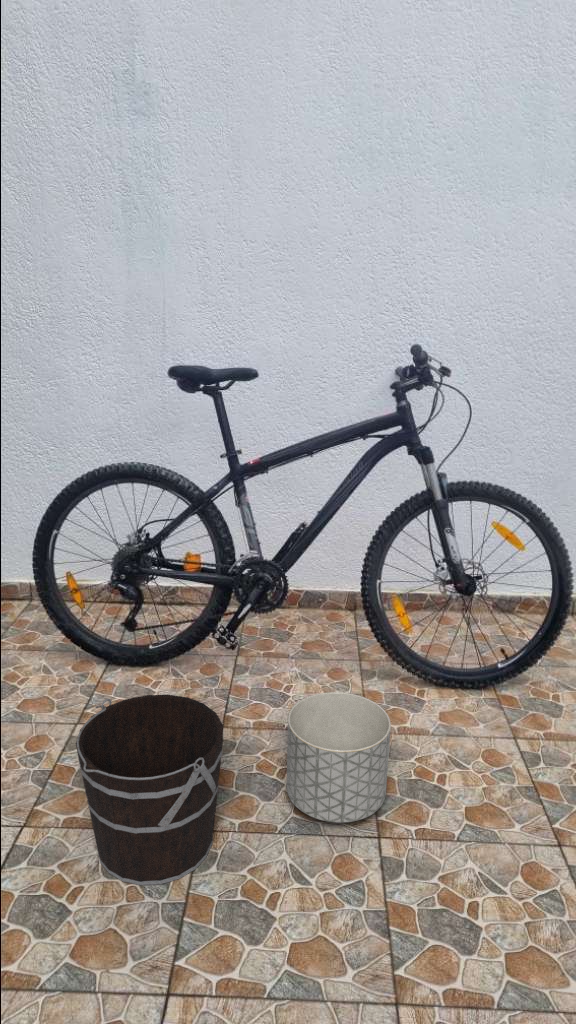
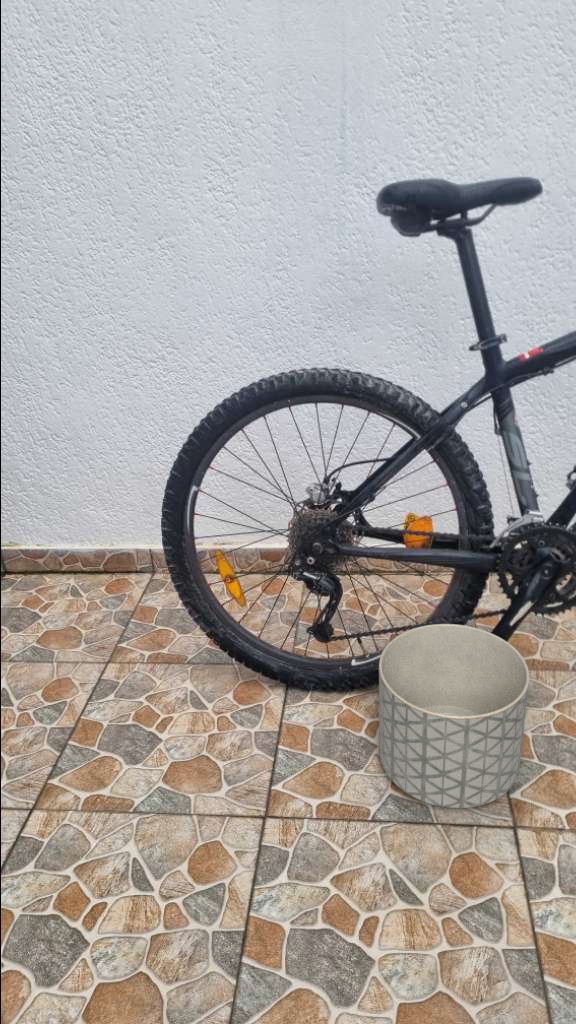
bucket: present [76,695,223,885] -> none [78,637,287,902]

